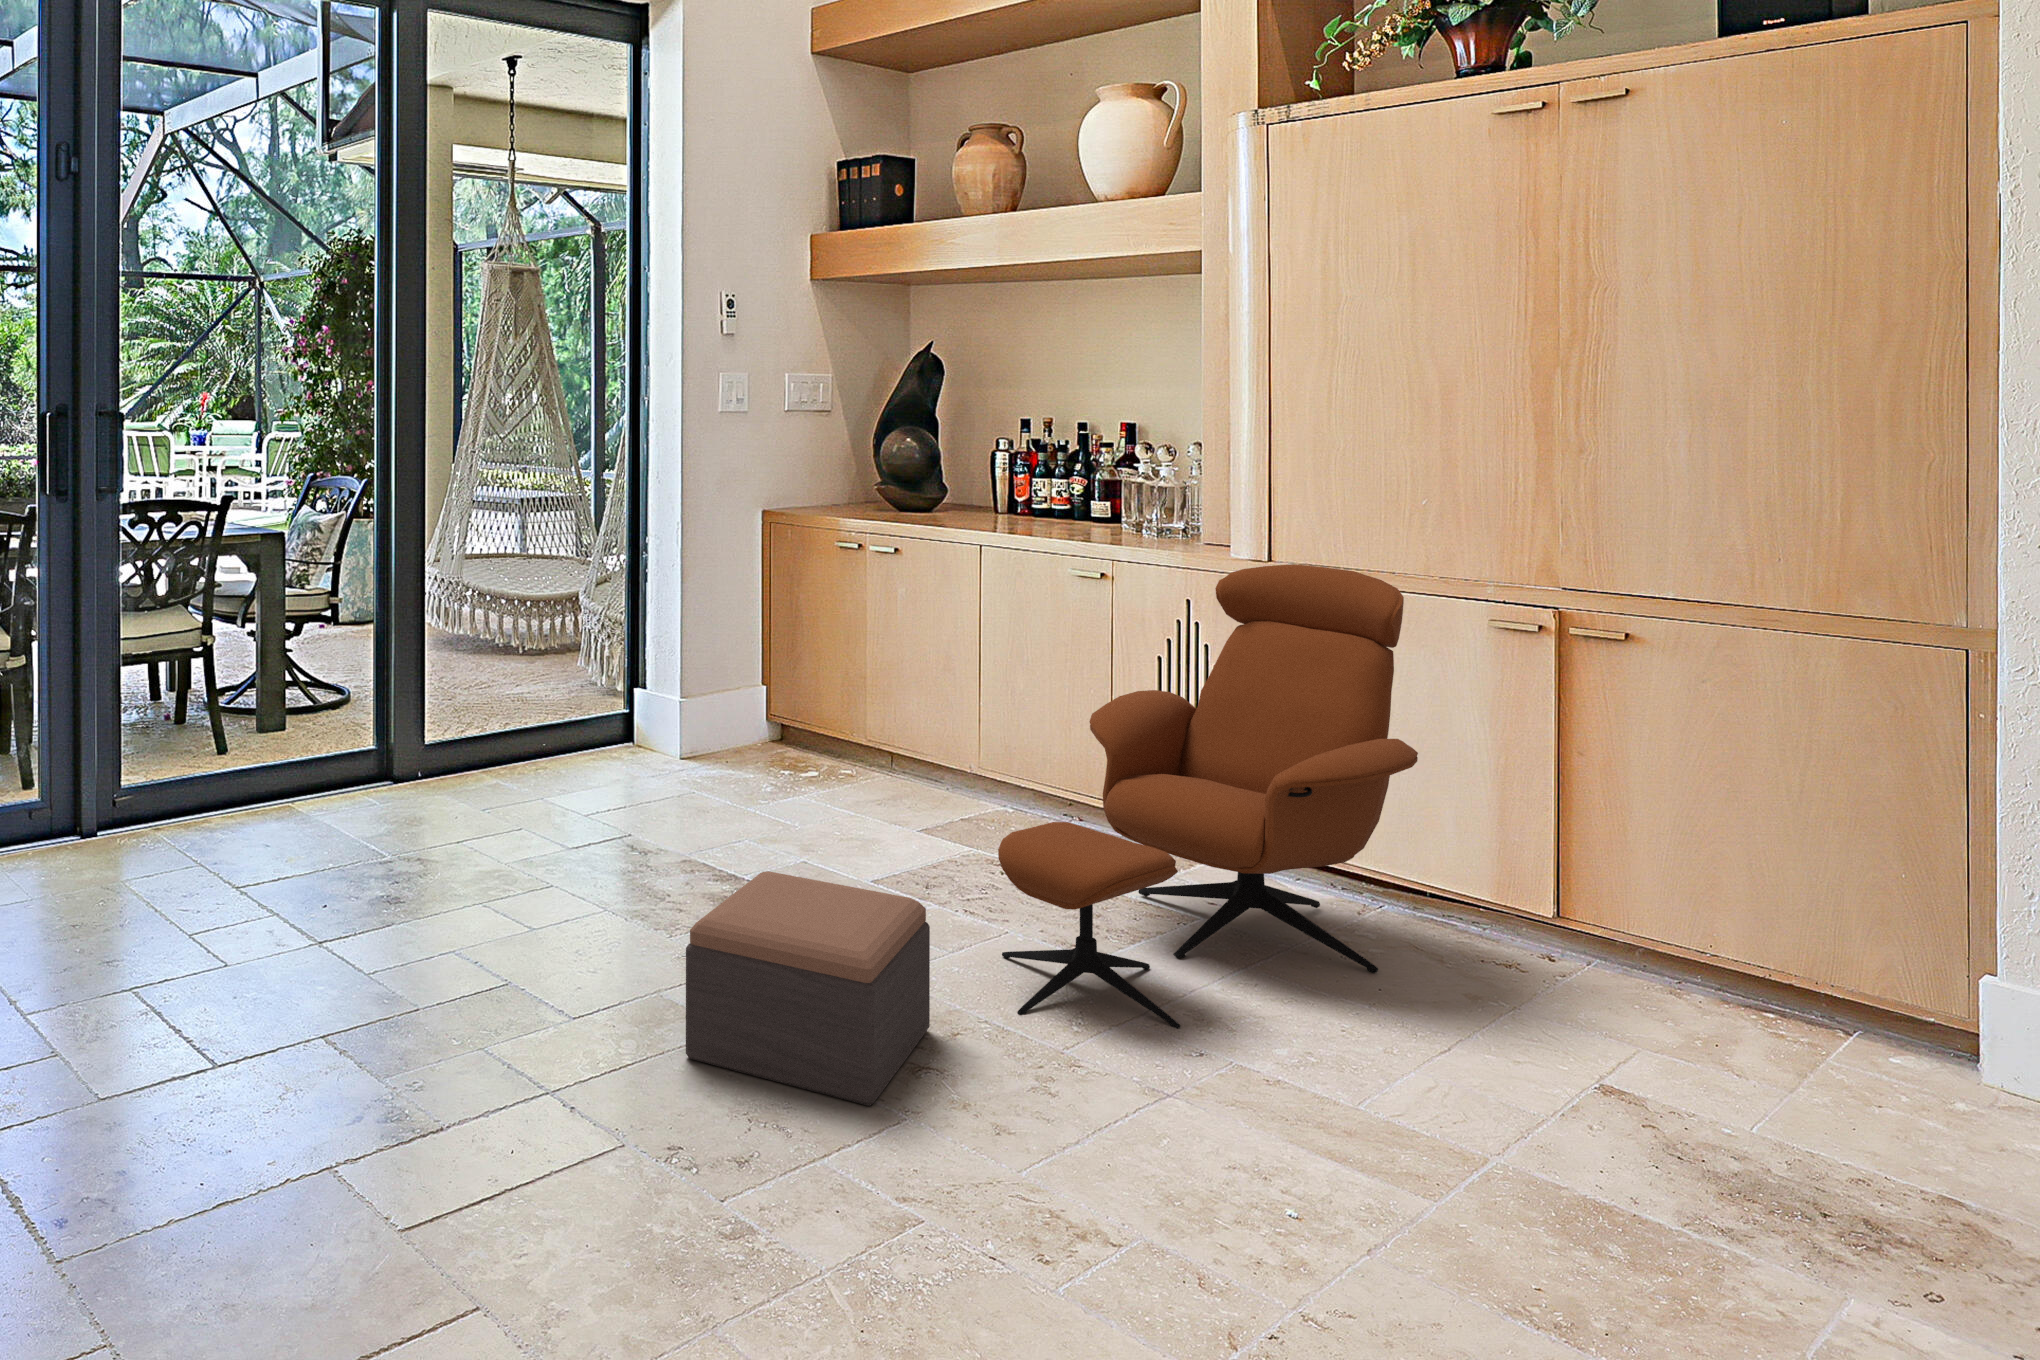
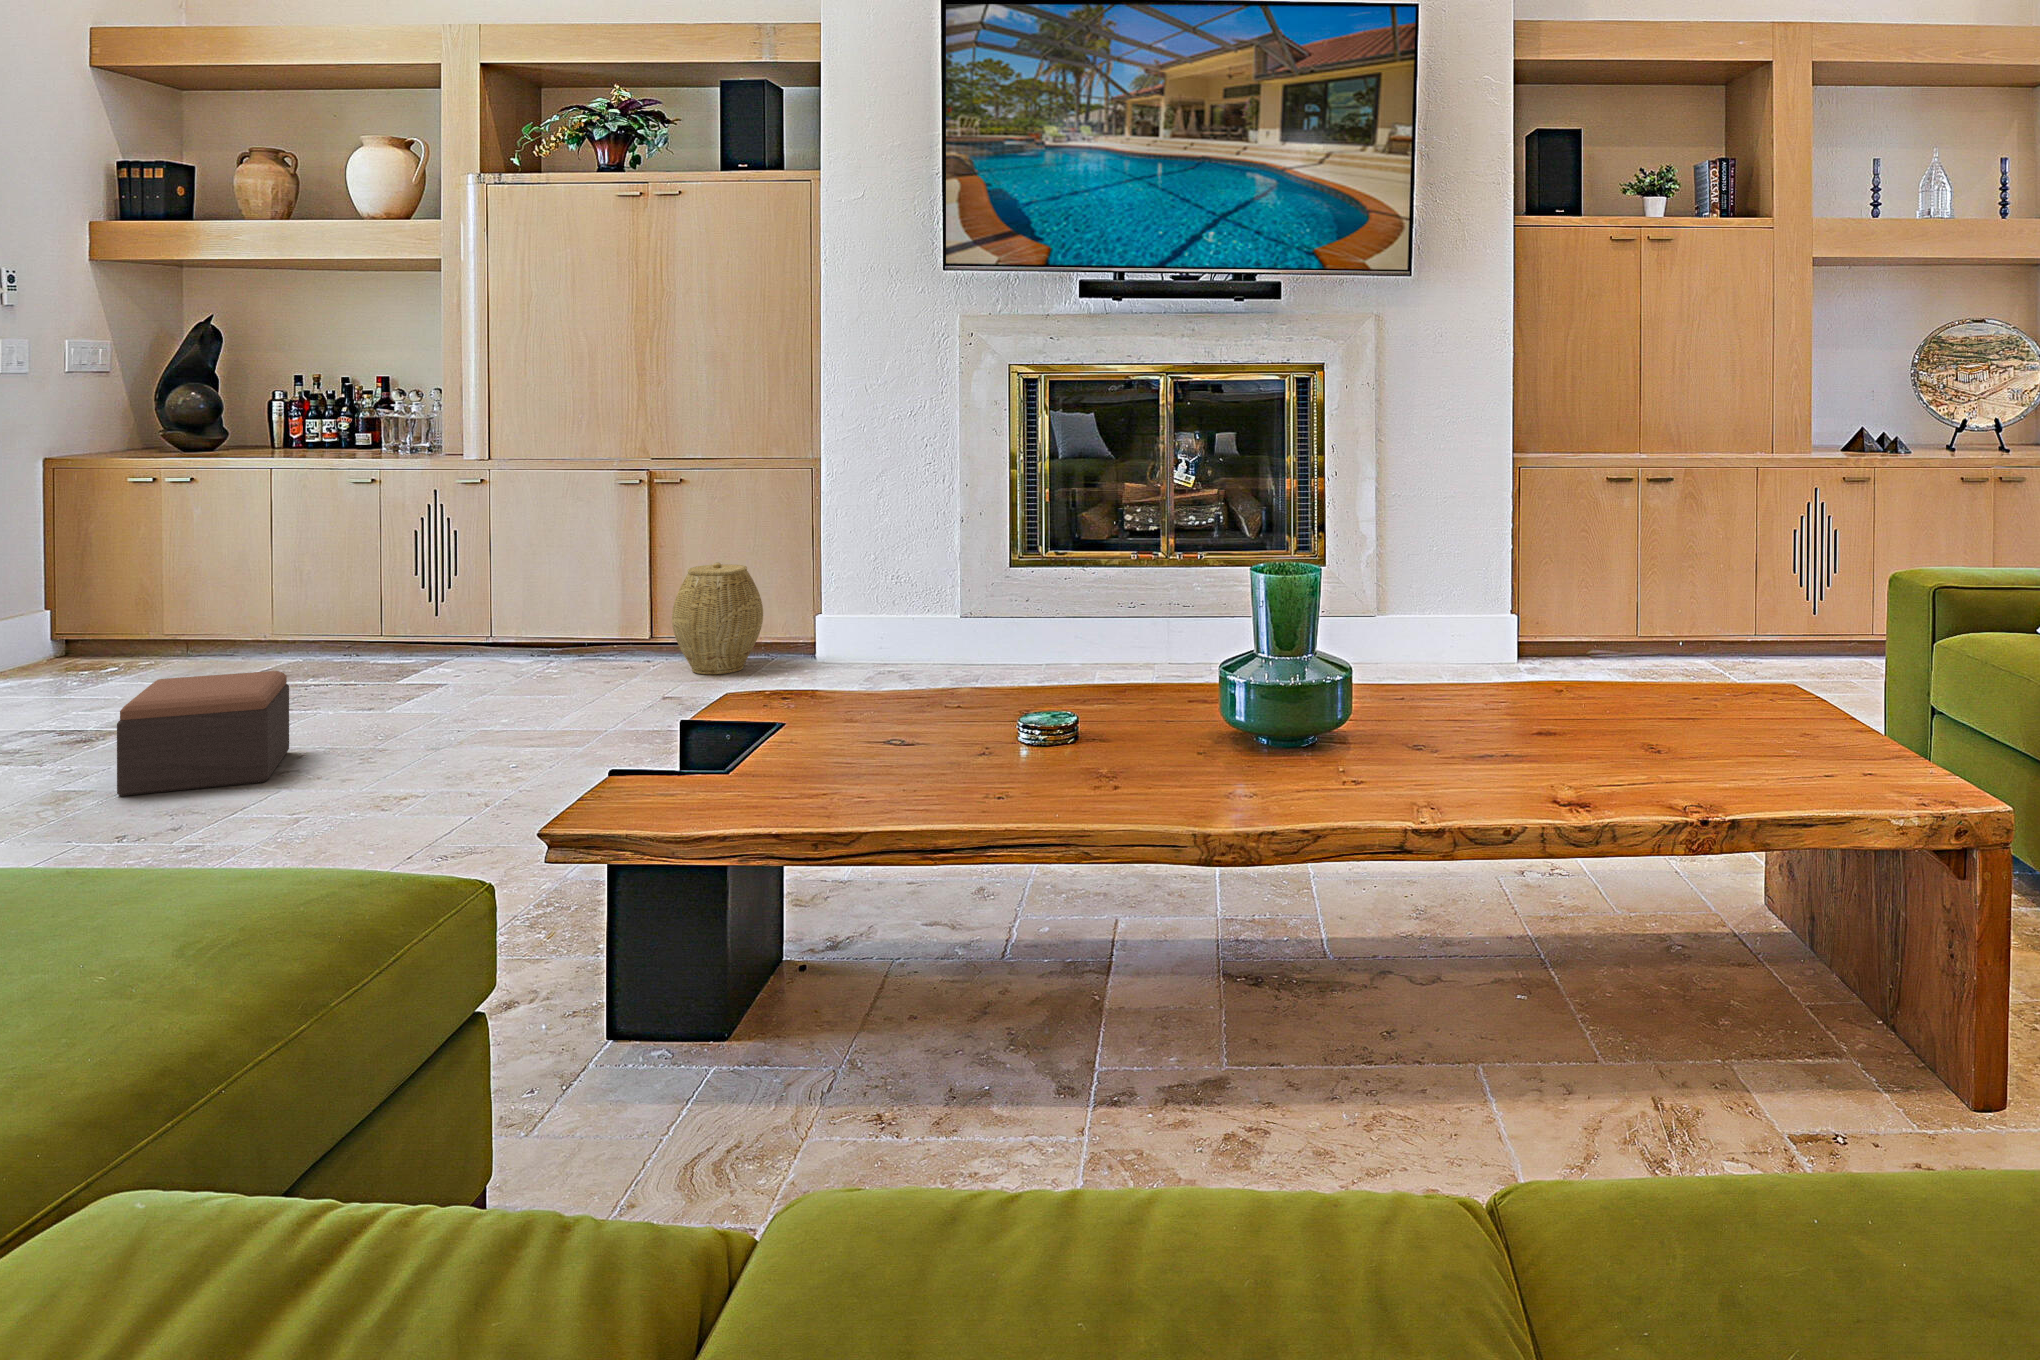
lounge chair: present [998,564,1418,1029] -> none [324,459,576,735]
woven basket: none [1619,821,1848,1069] -> present [672,562,763,674]

